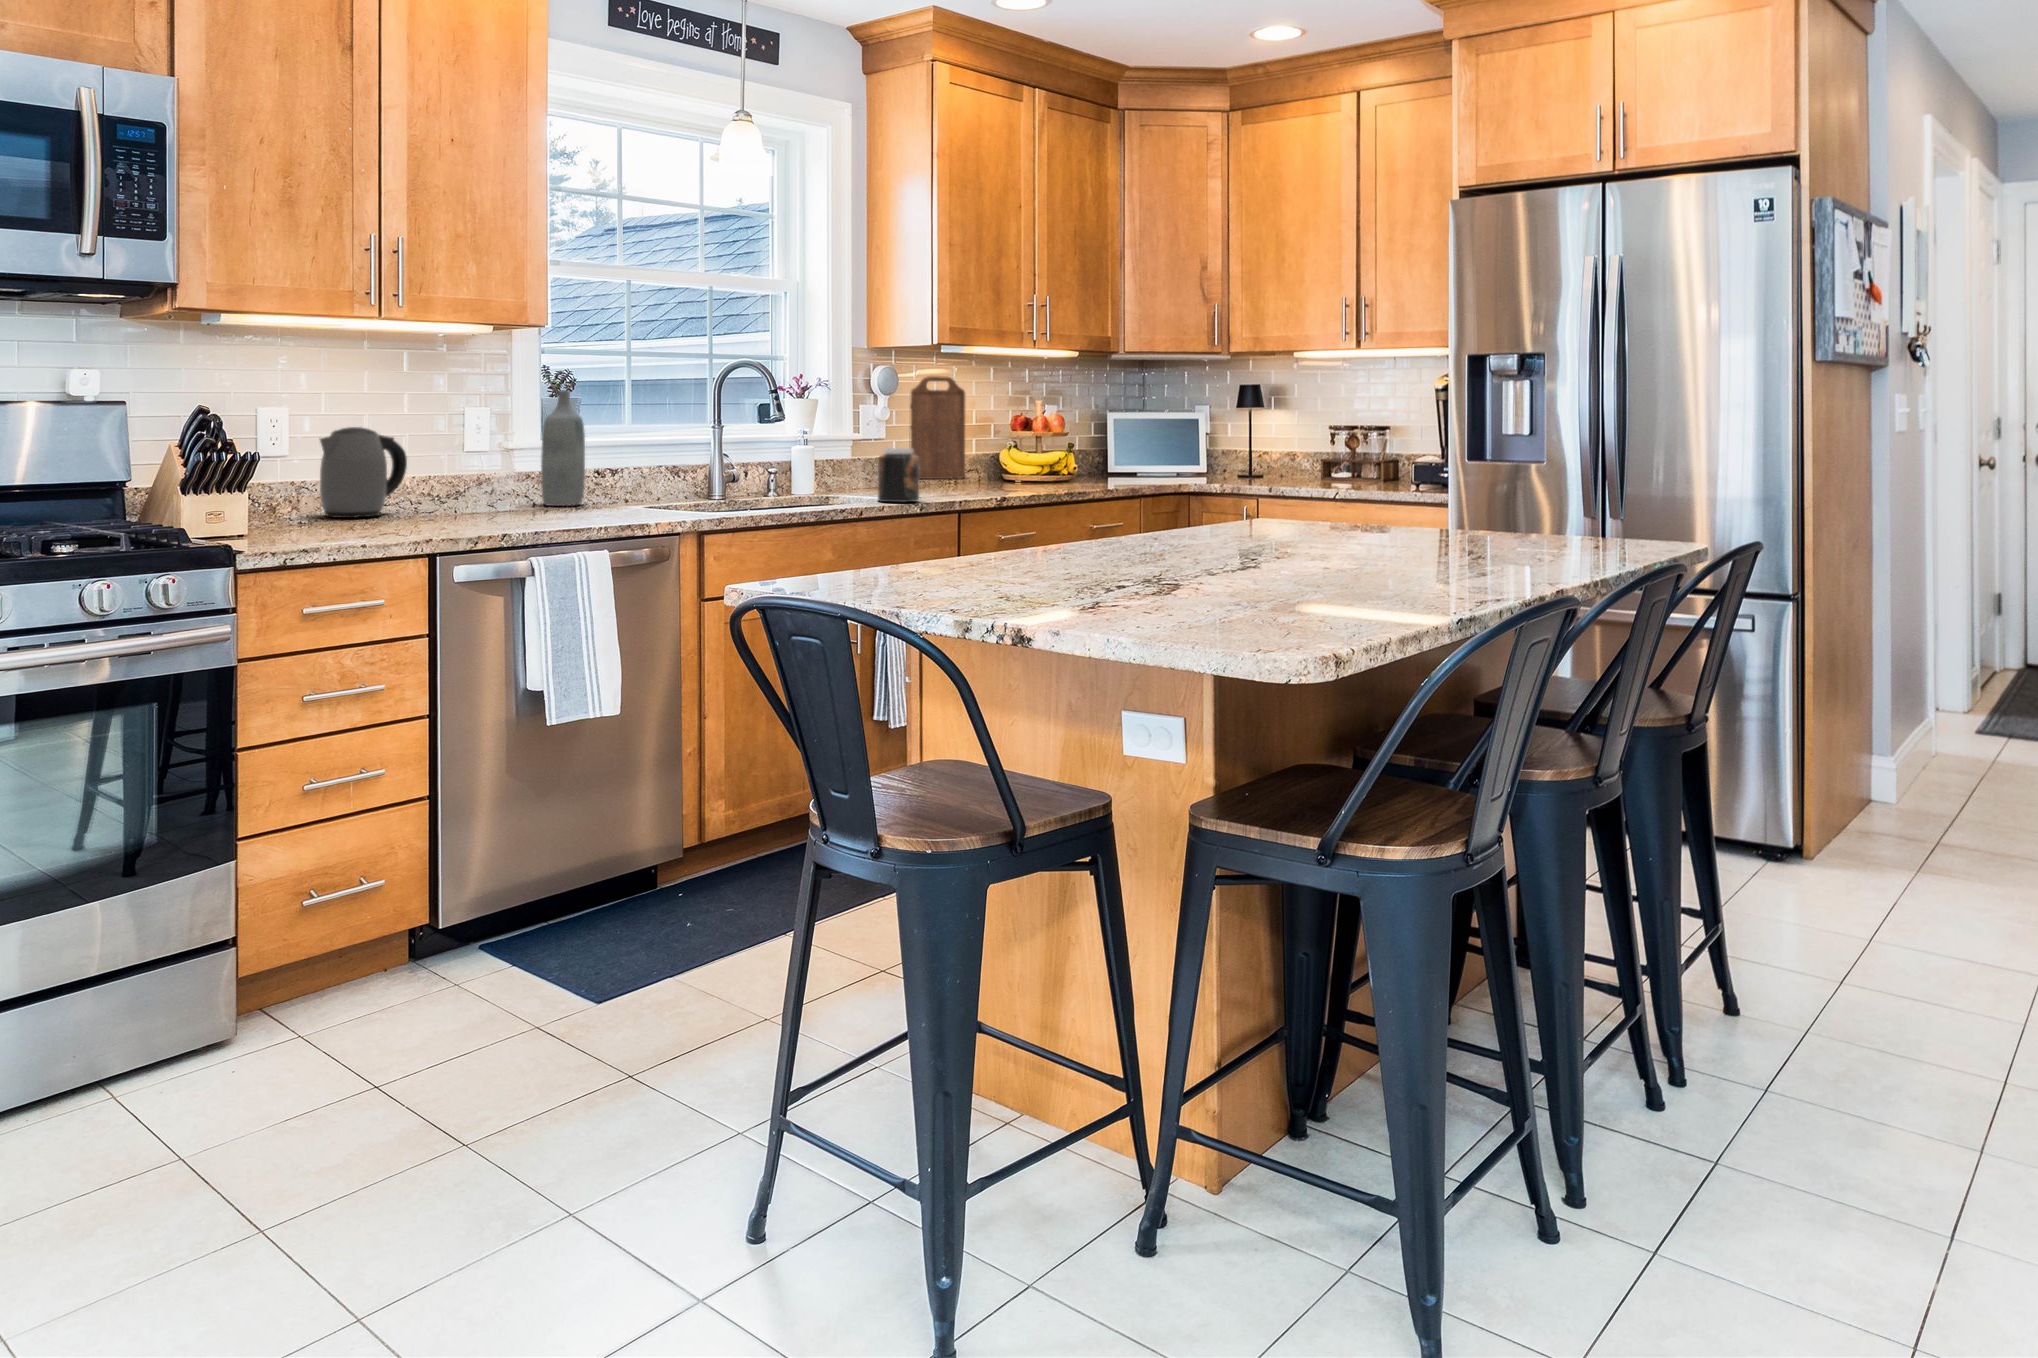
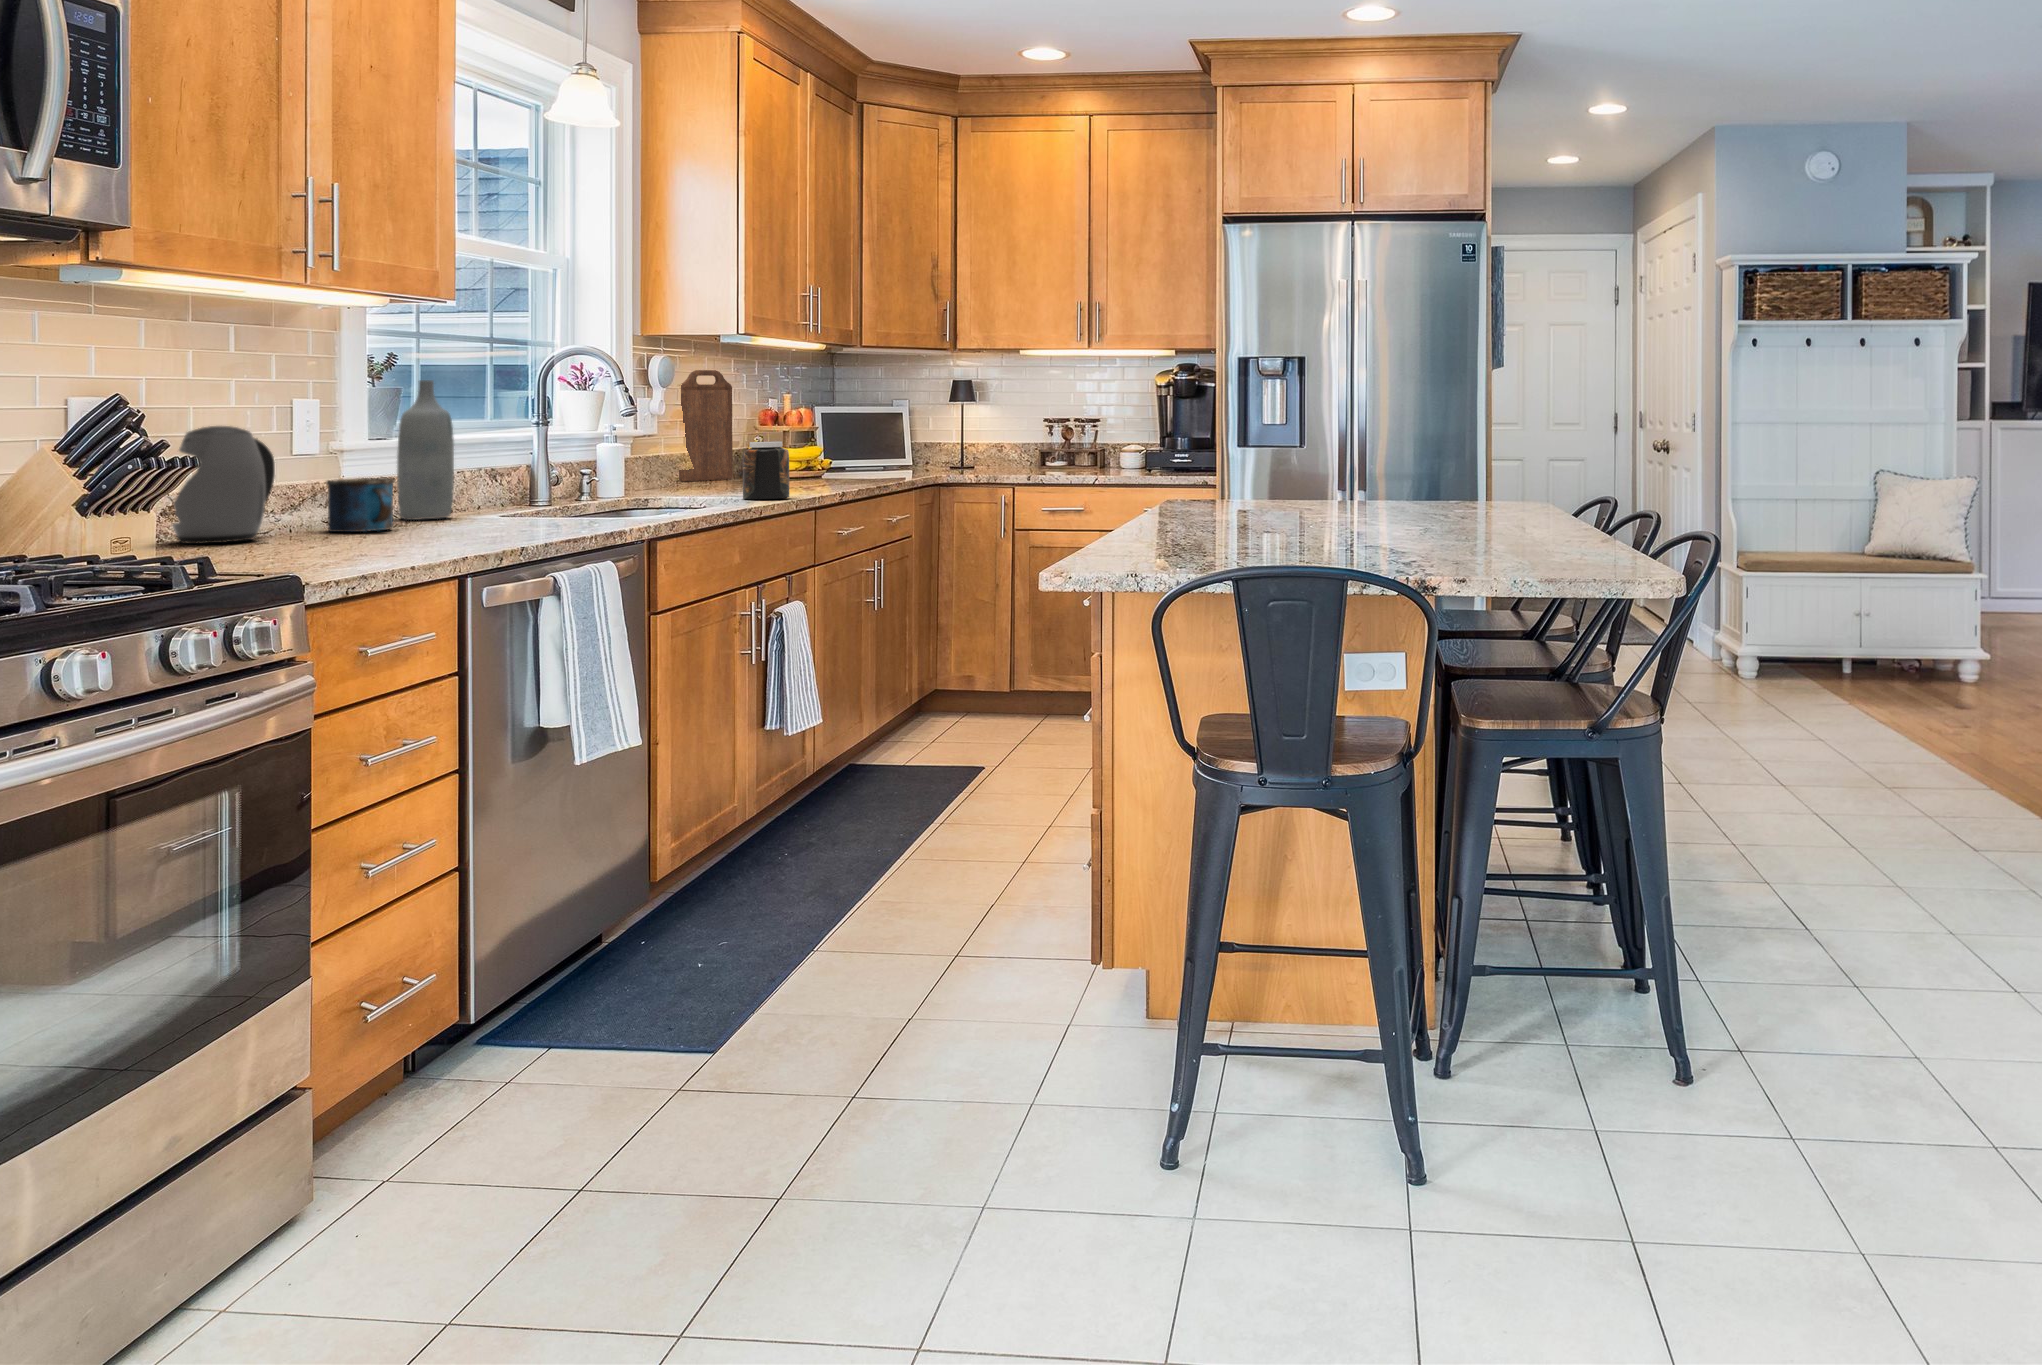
mug: none [449,471,502,514] -> present [326,478,396,532]

